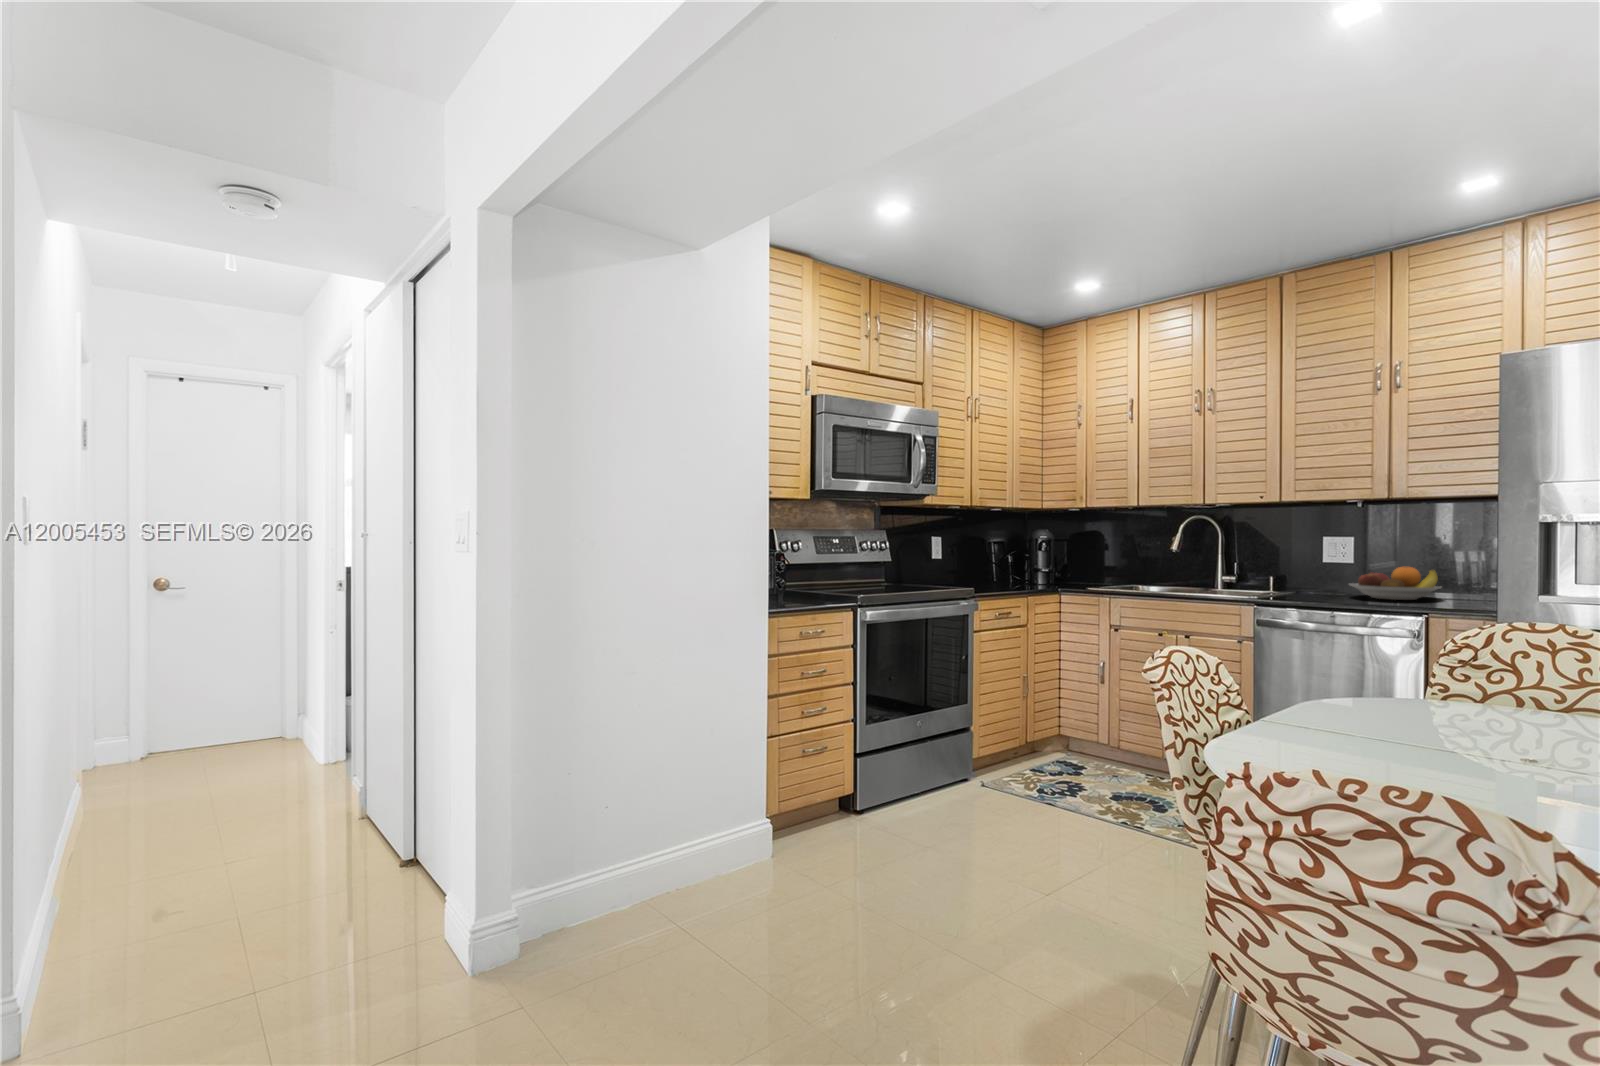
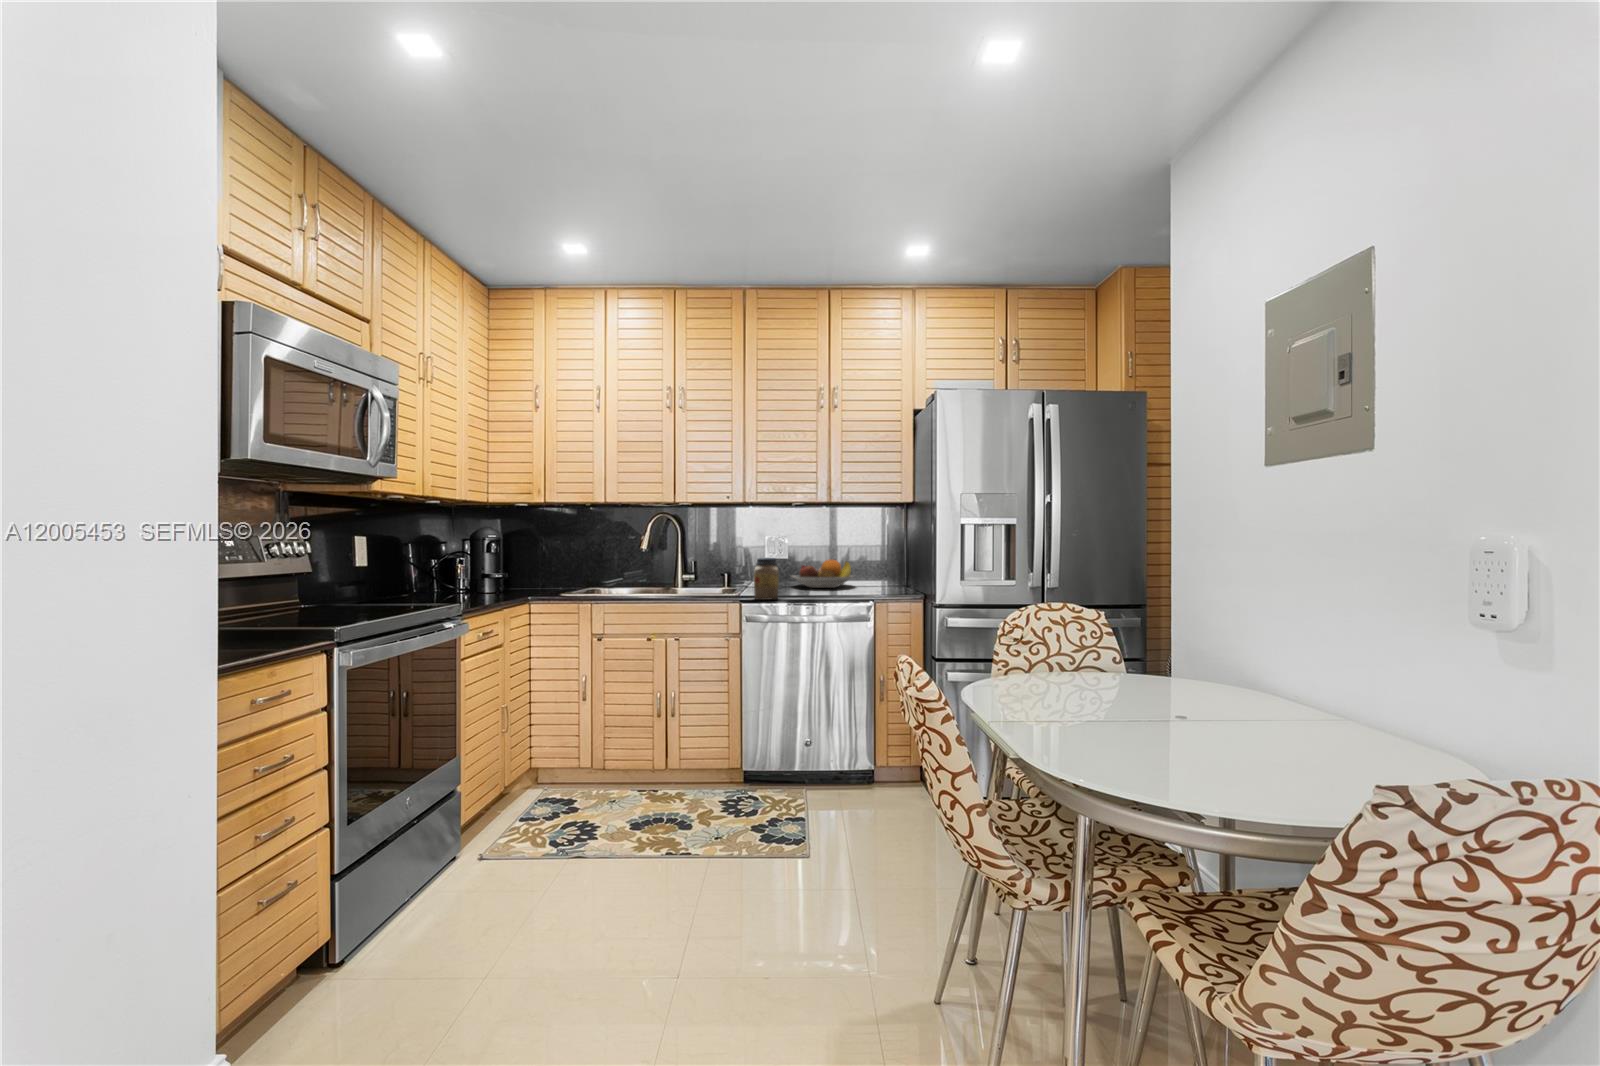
jar: none [1267,561,1302,606] -> present [754,558,779,600]

